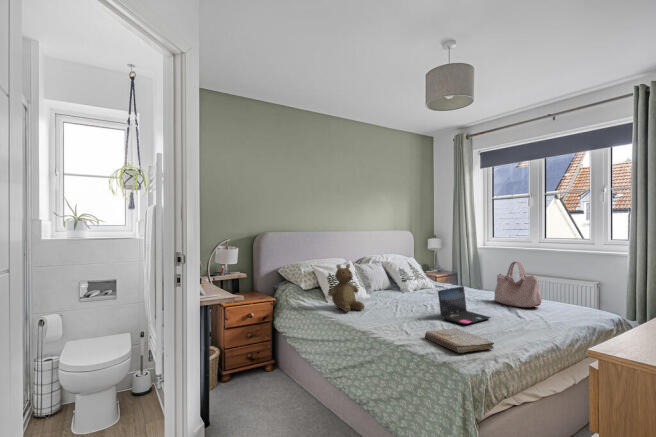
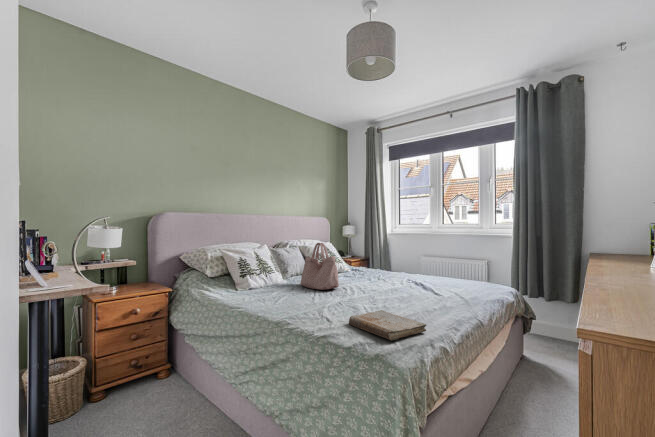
handbag: present [494,262,541,307] -> present [300,243,339,290]
teddy bear: present [328,264,364,312] -> none [236,245,279,300]
laptop: present [438,287,491,324] -> none [359,266,412,306]

